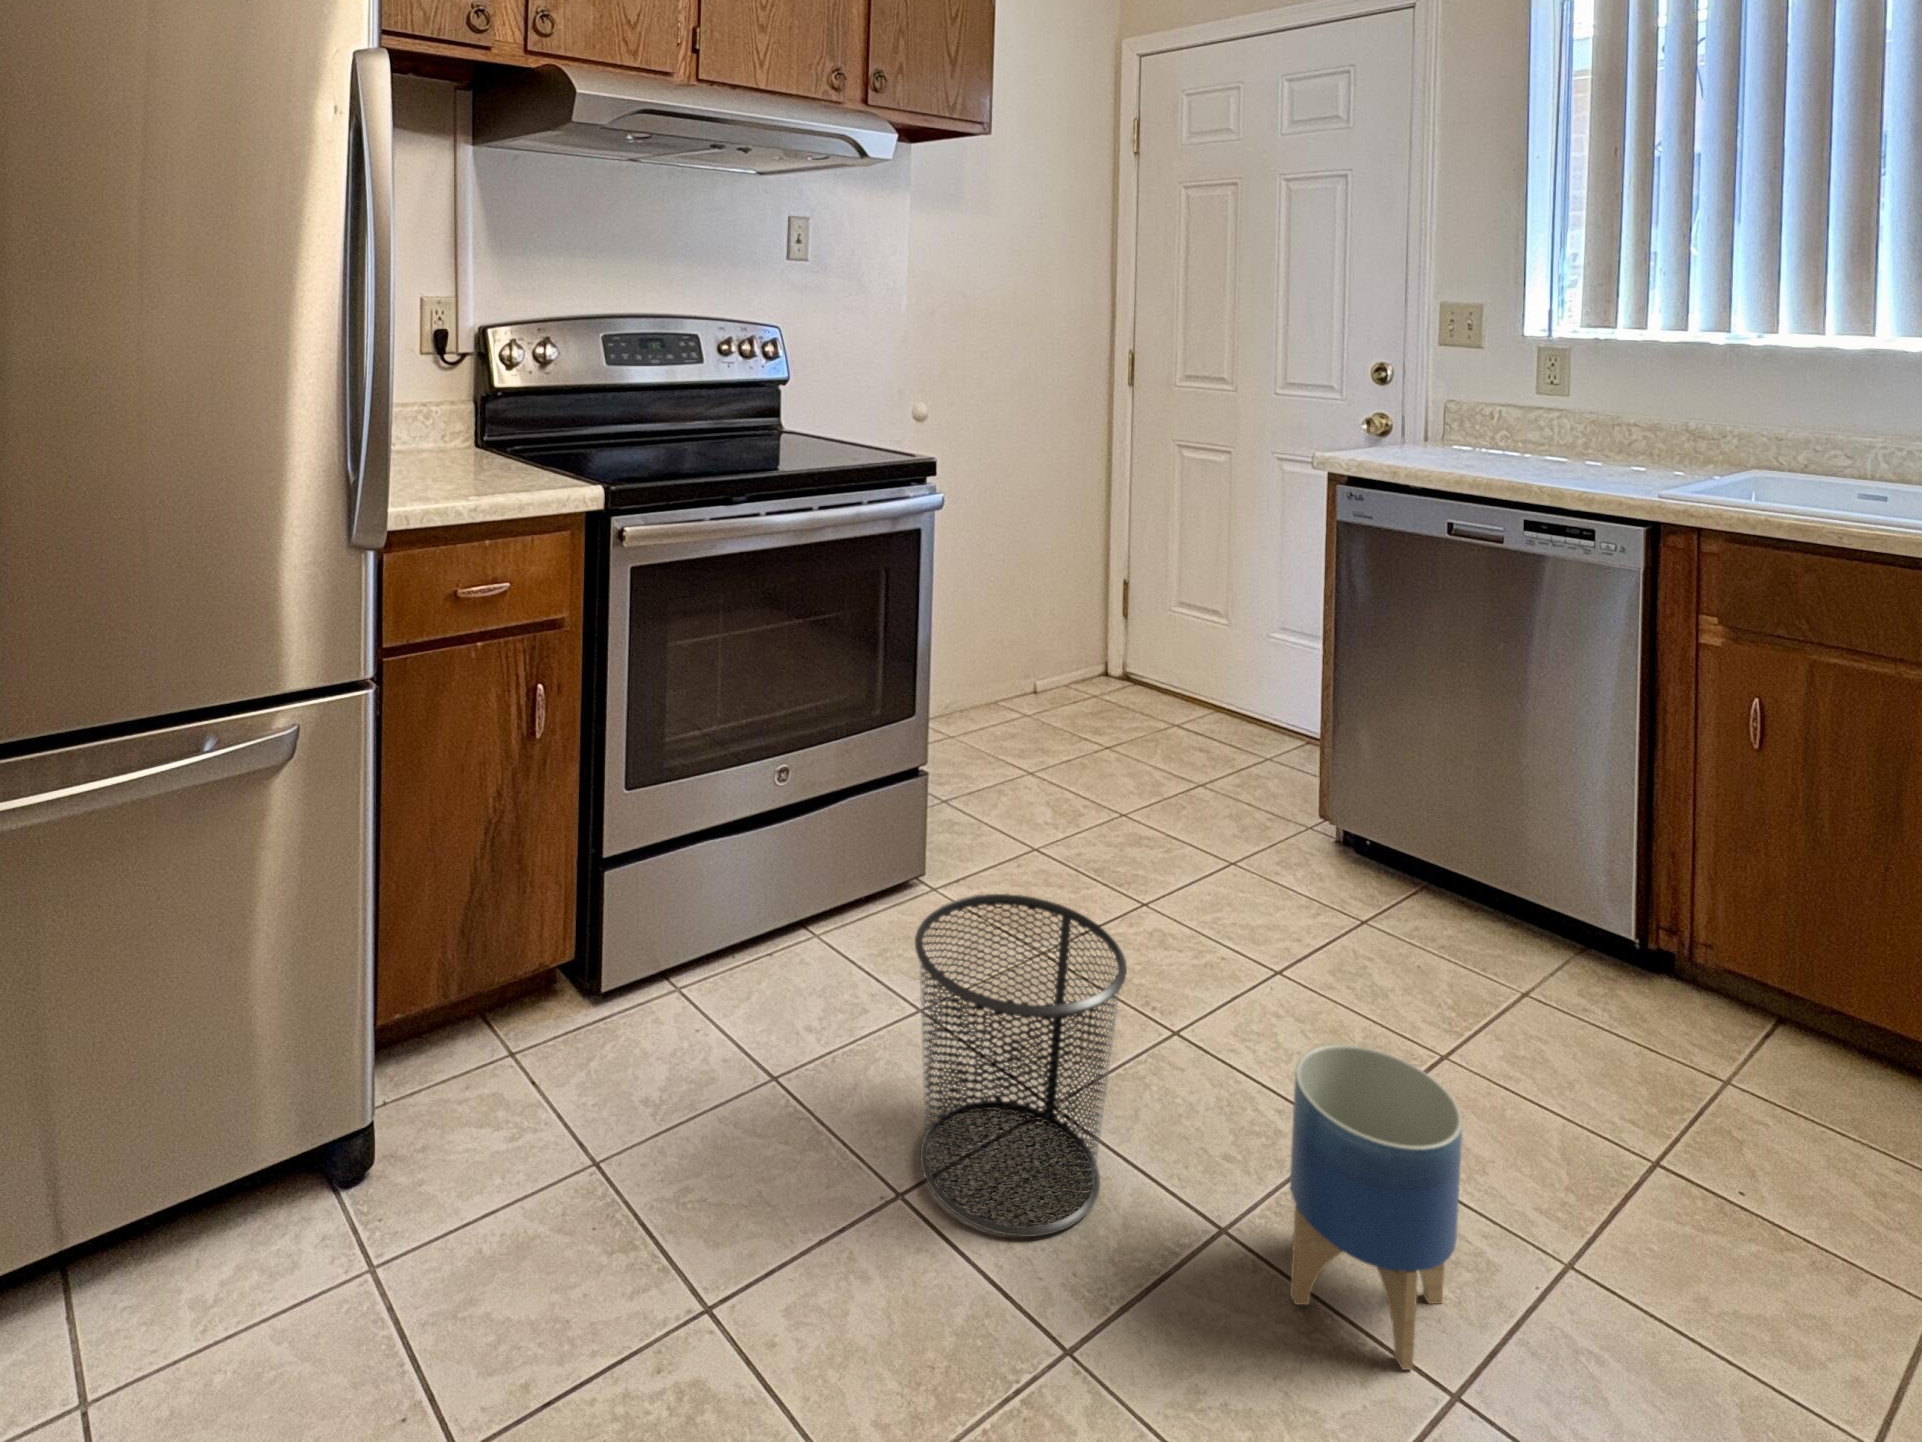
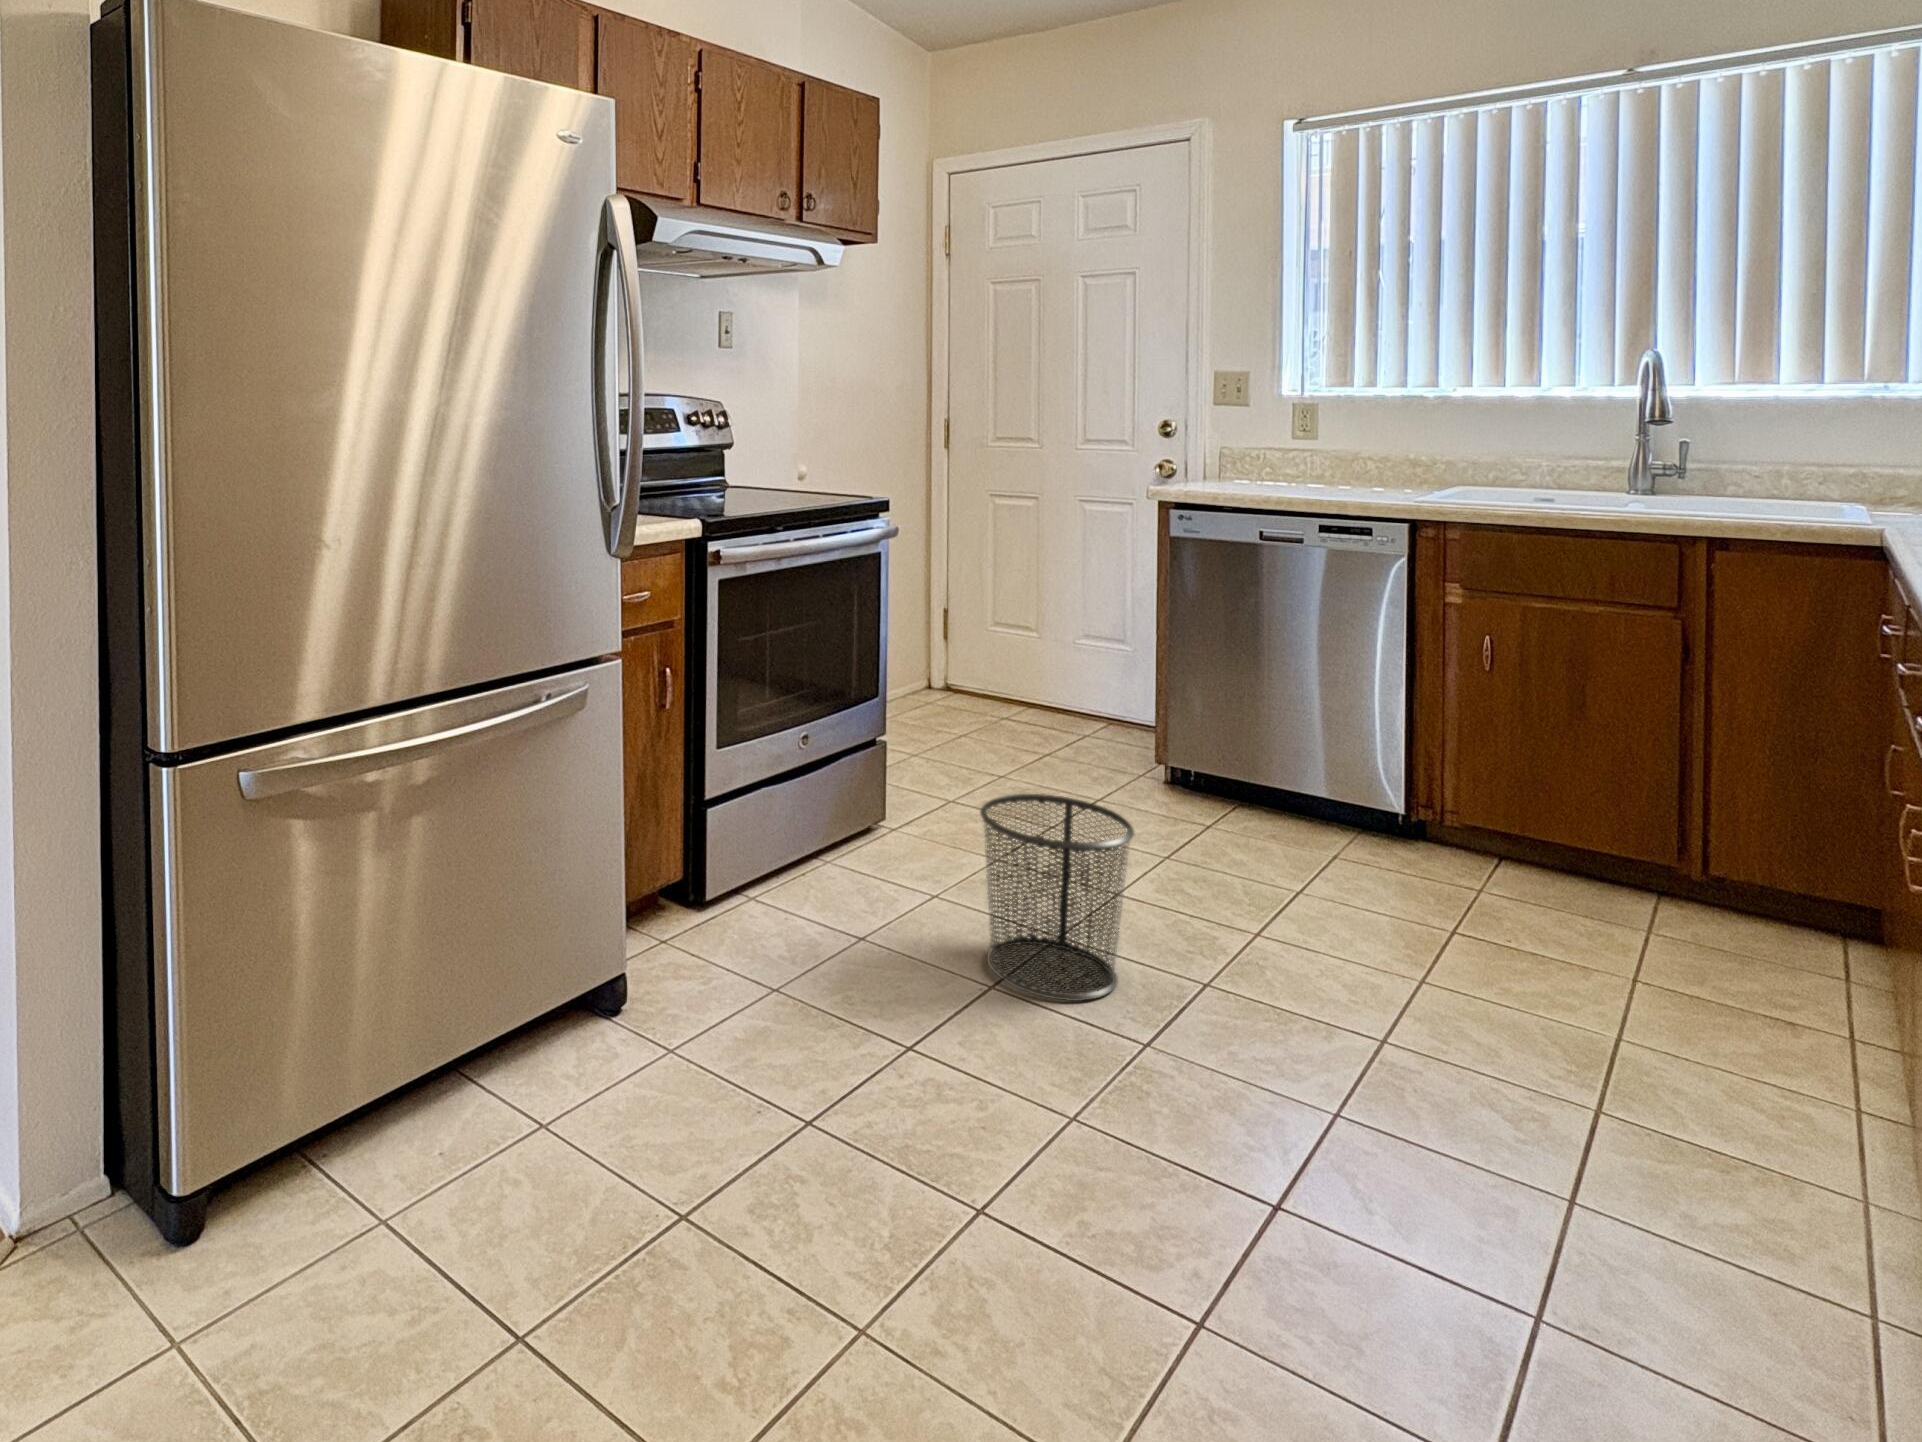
planter: present [1290,1044,1463,1370] -> none [1254,856,1370,1035]

